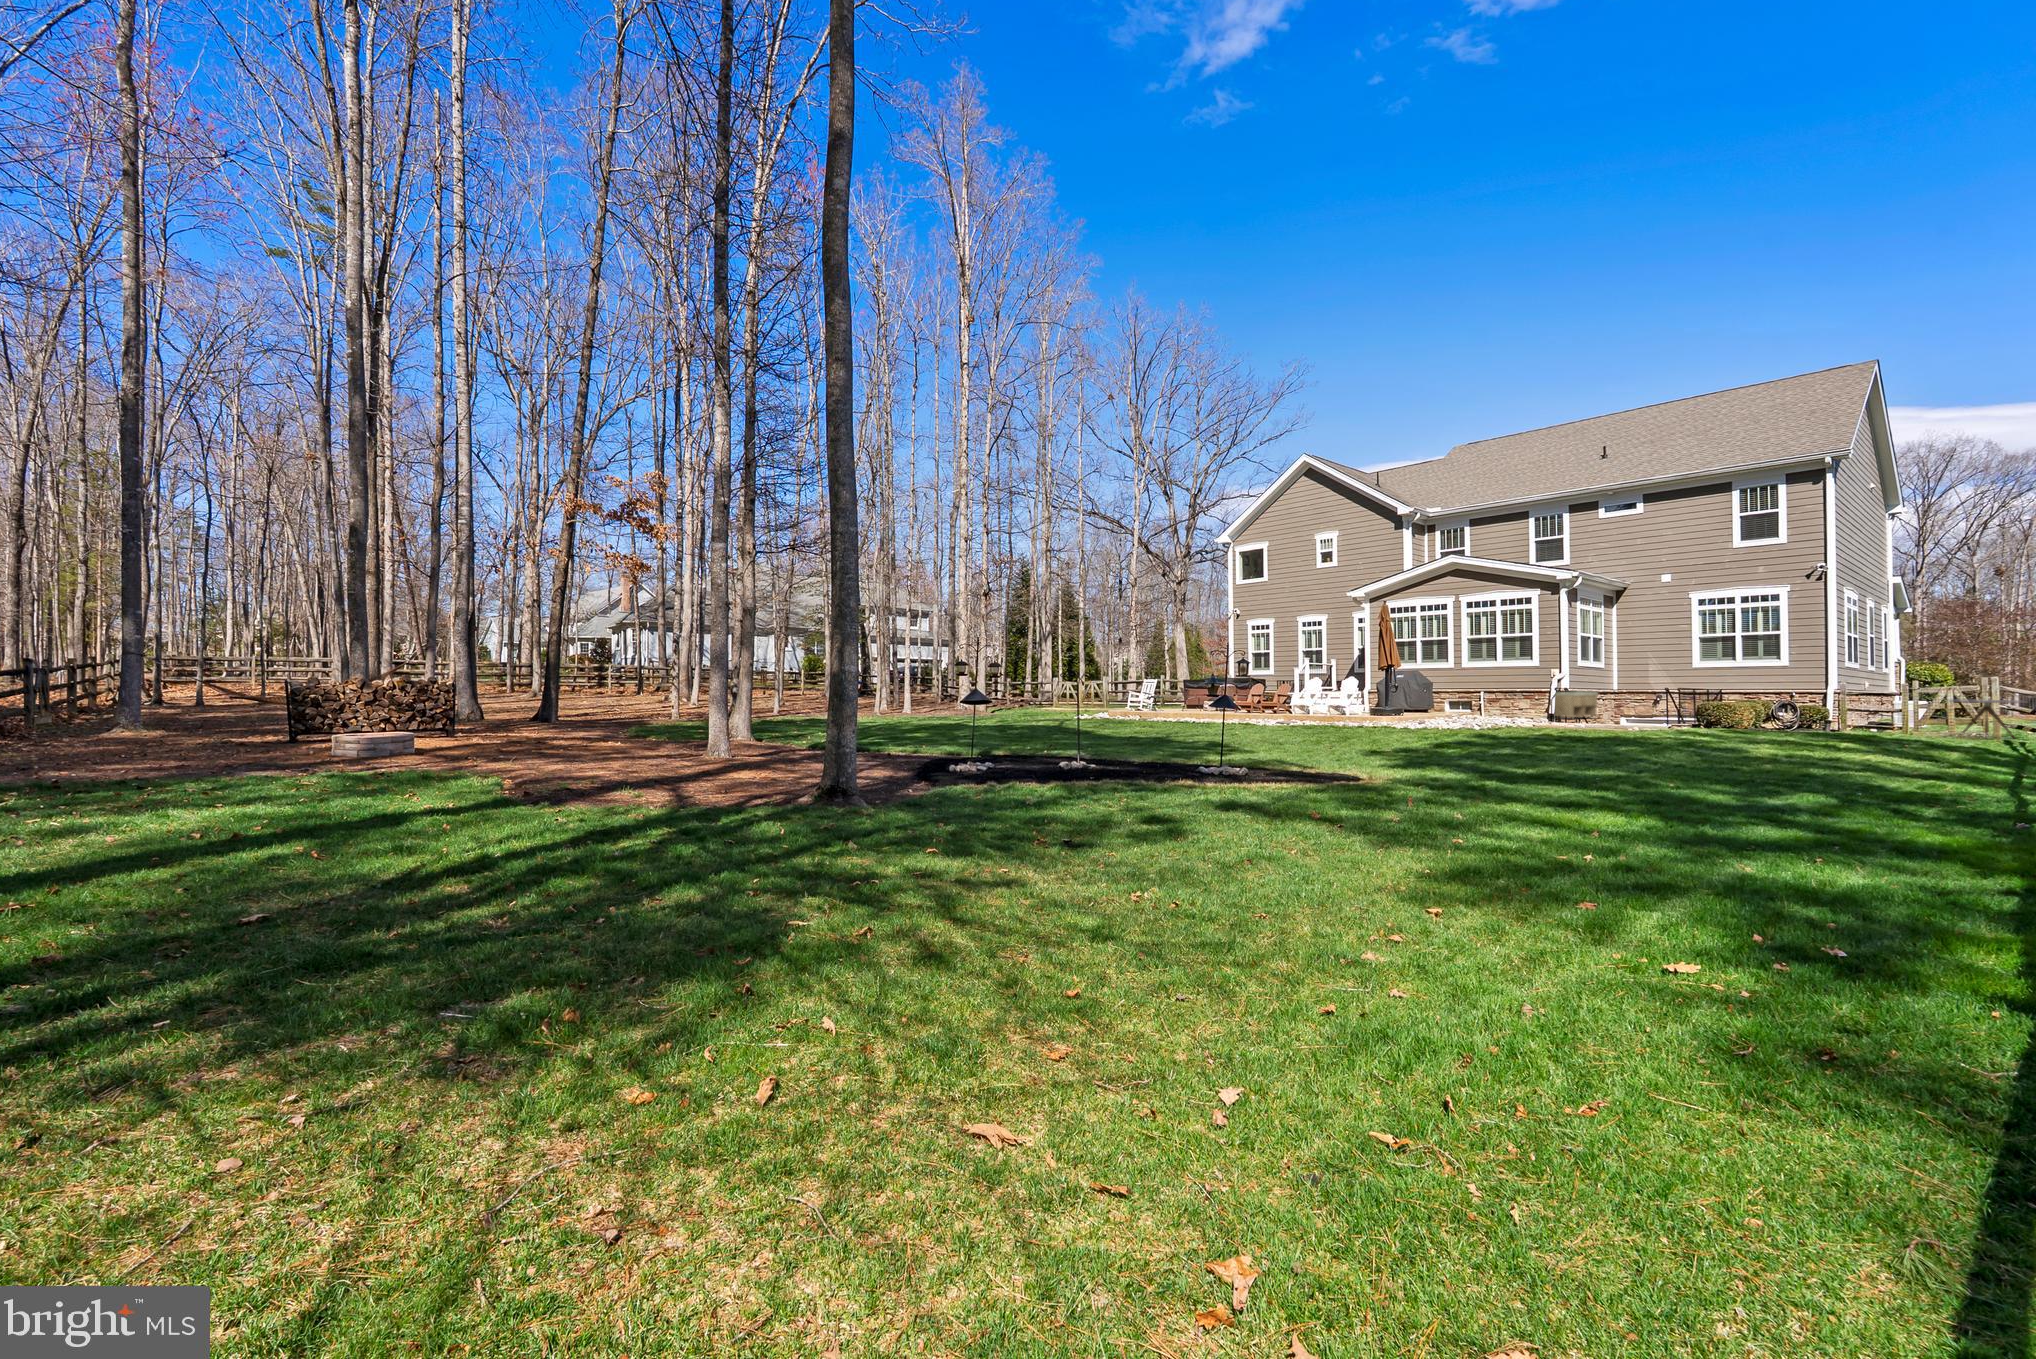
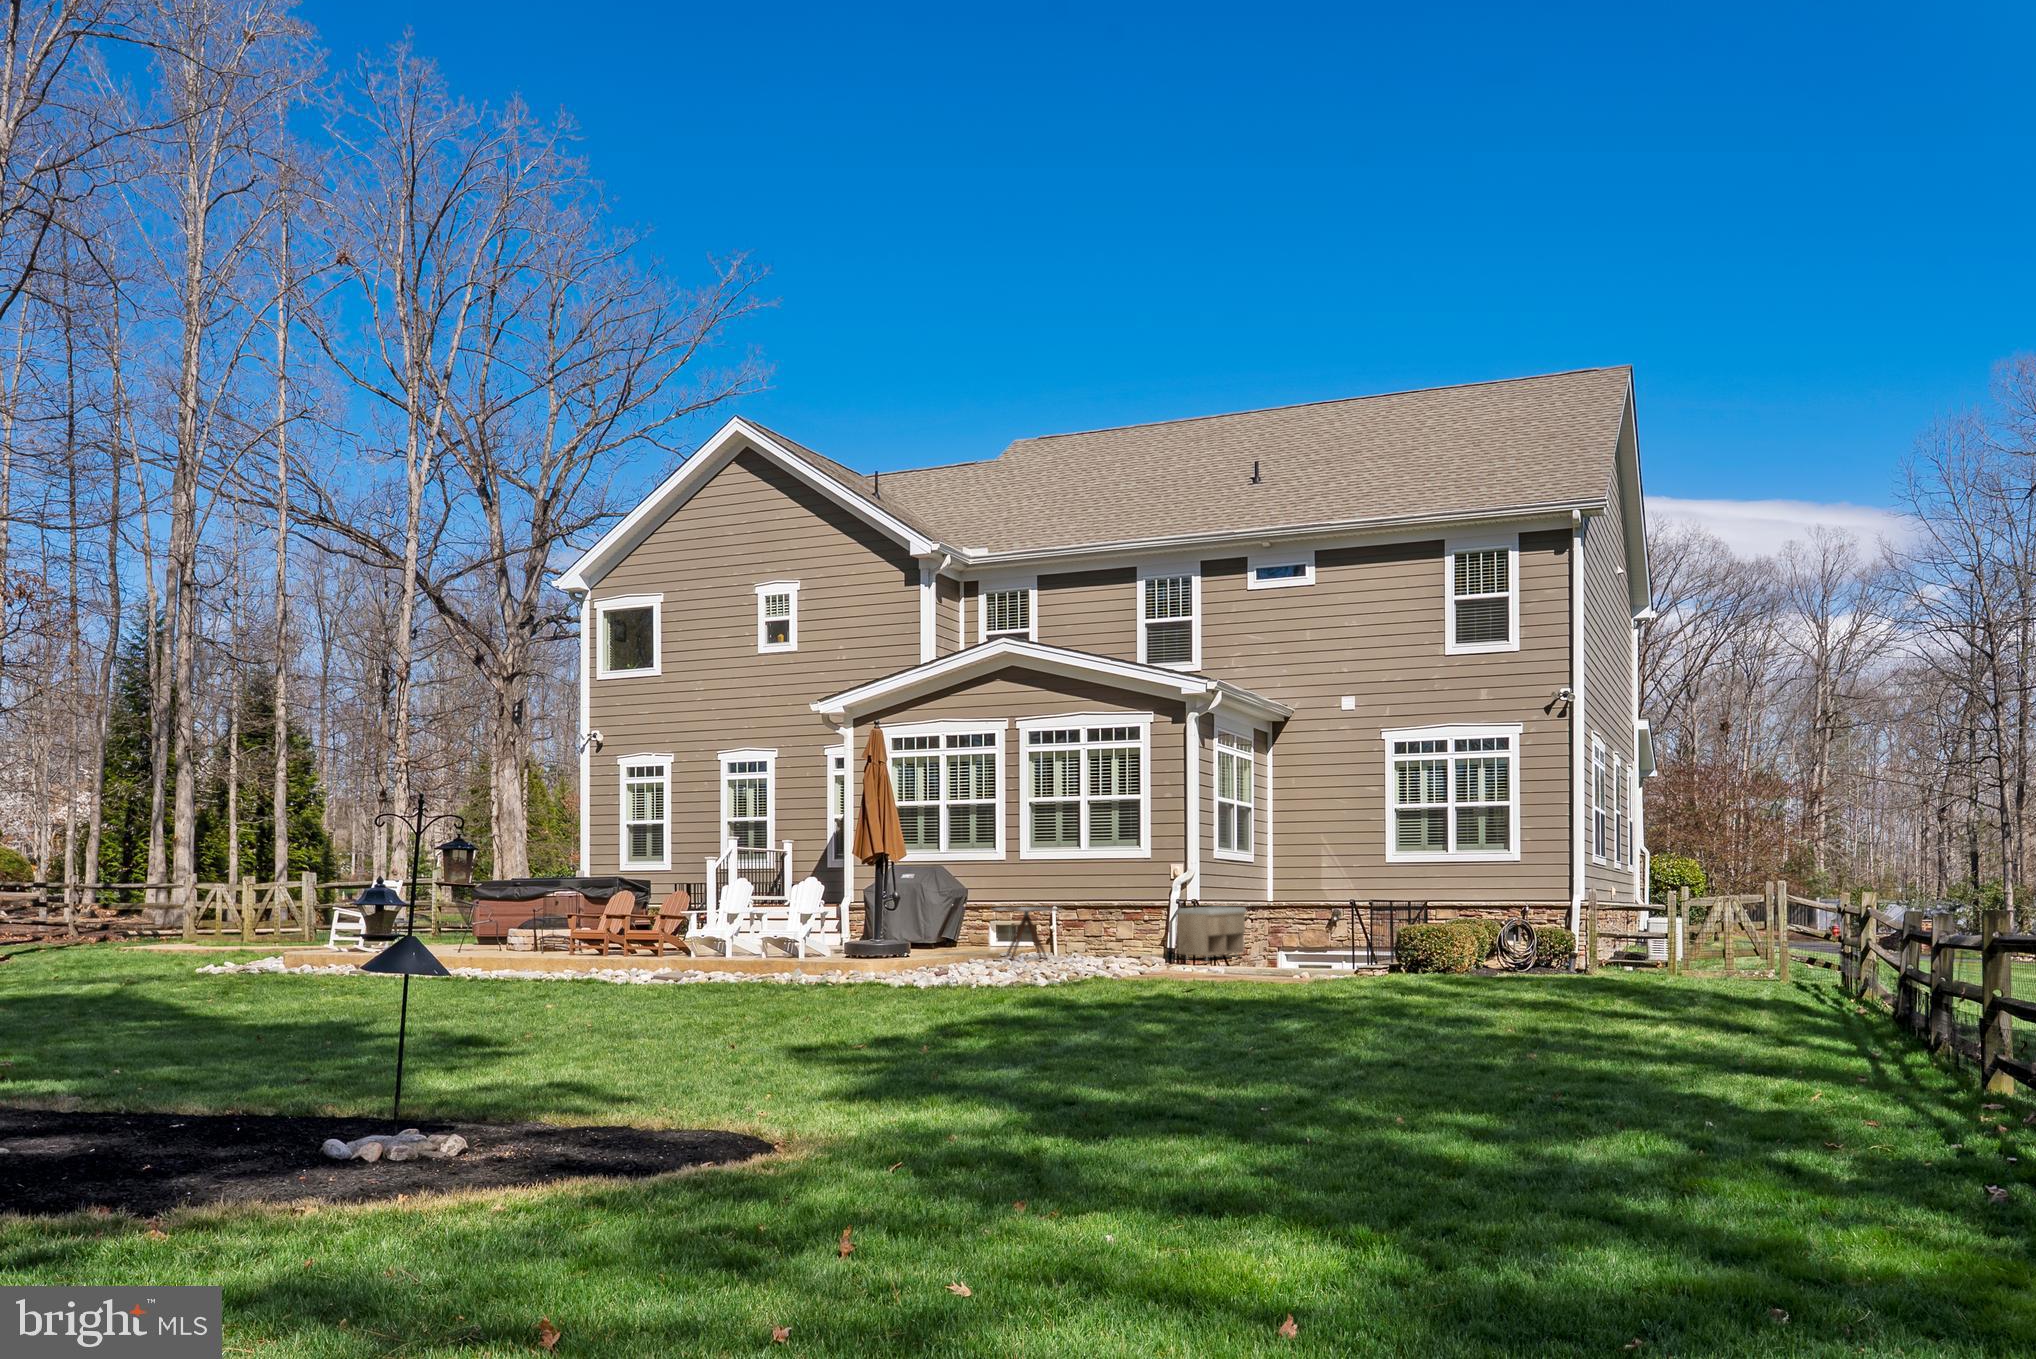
round table: present [1950,700,2026,739] -> present [991,907,1061,959]

